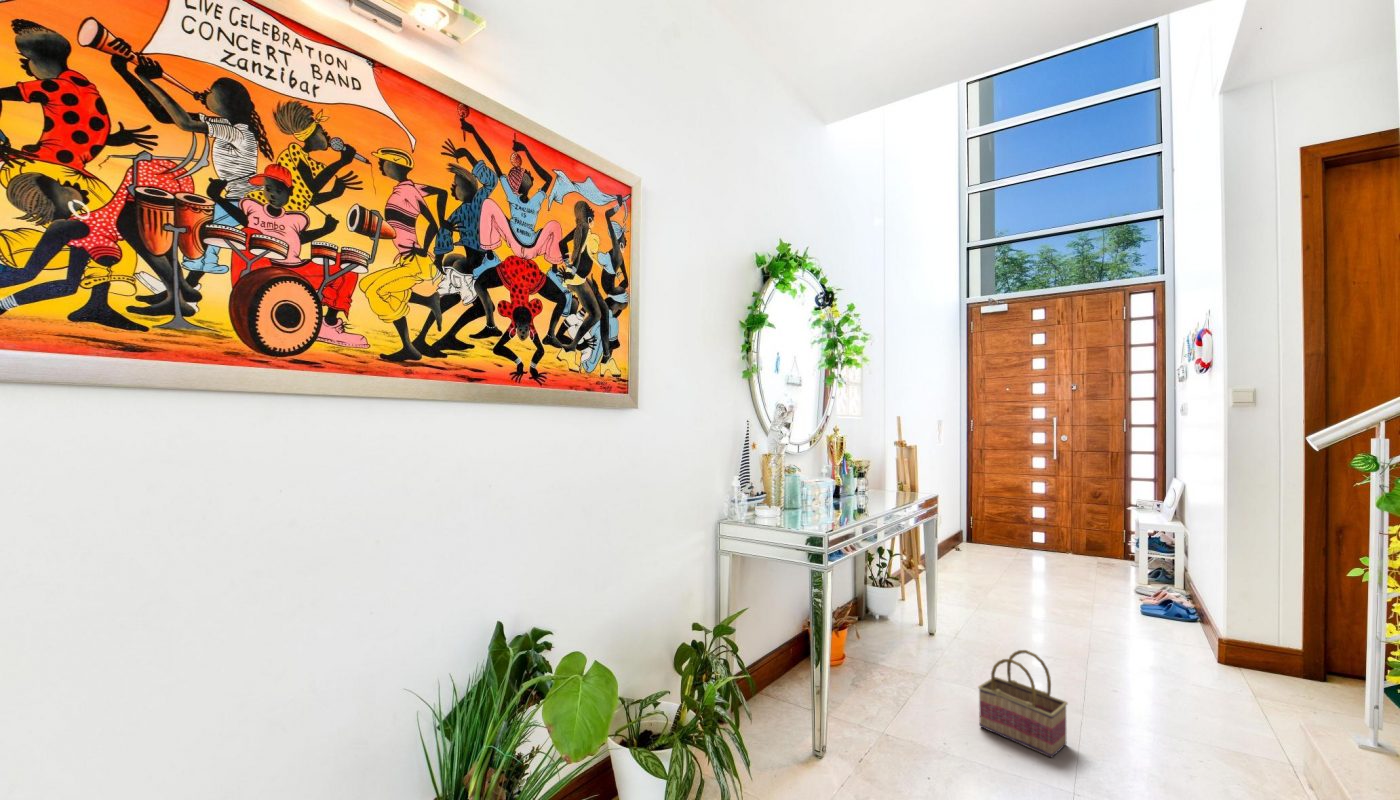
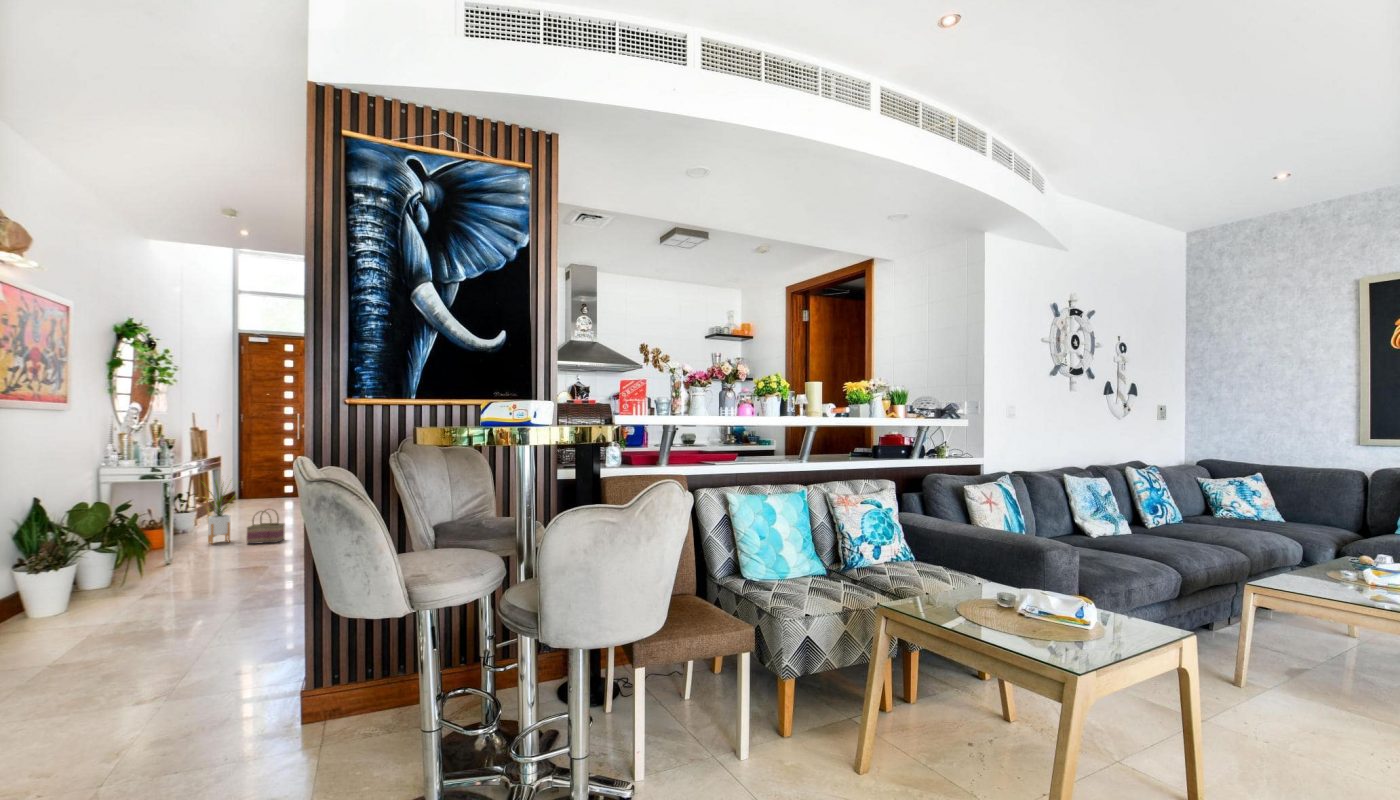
house plant: none [882,537,971,696] -> present [208,480,231,544]

